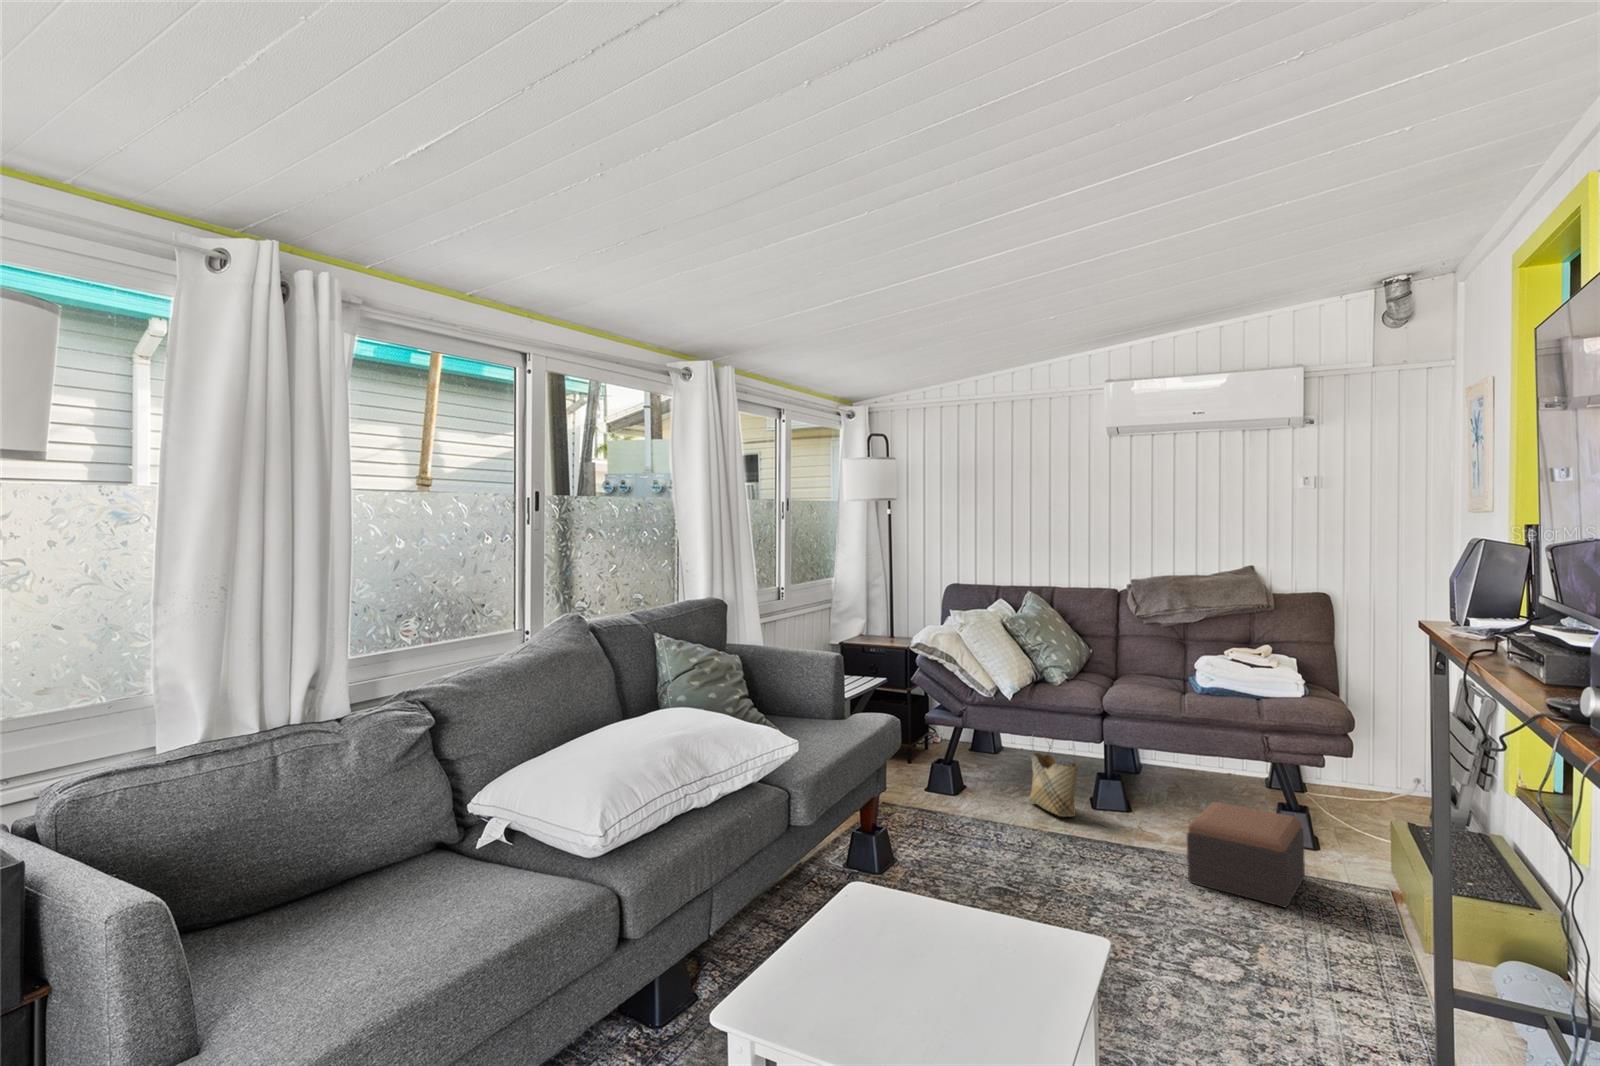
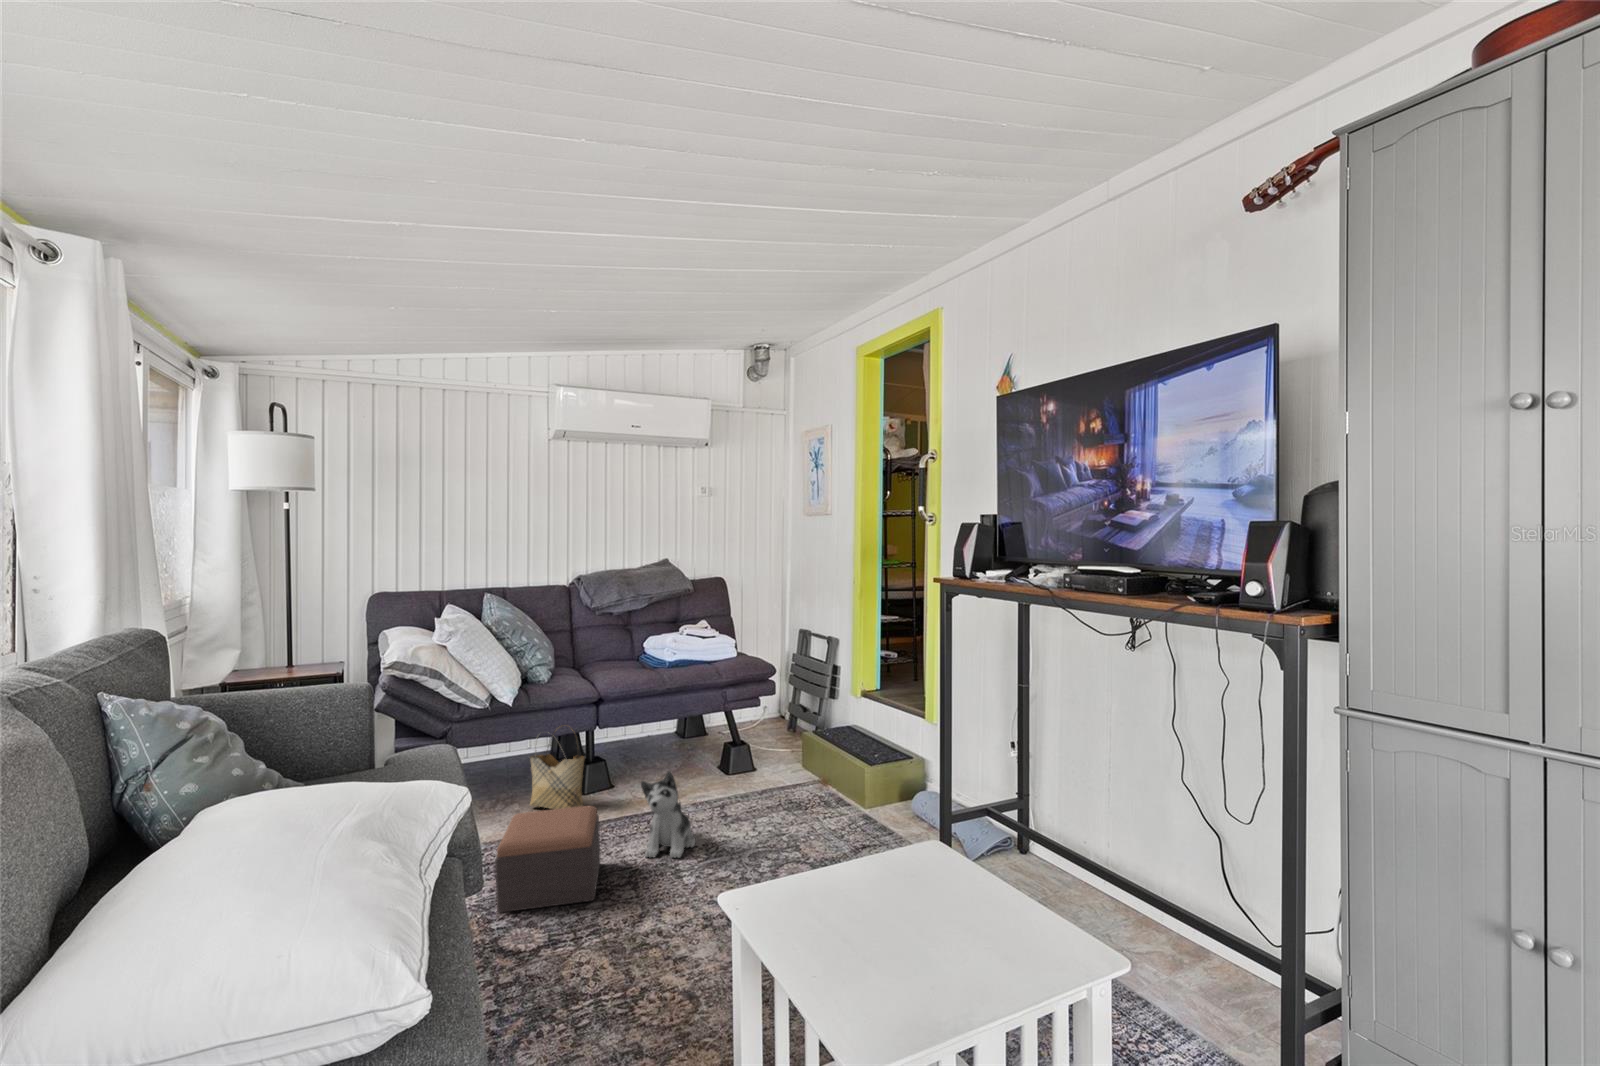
plush toy: none [1082,800,1148,898] -> present [641,771,695,858]
footstool: present [1187,802,1305,907] -> present [495,806,600,912]

